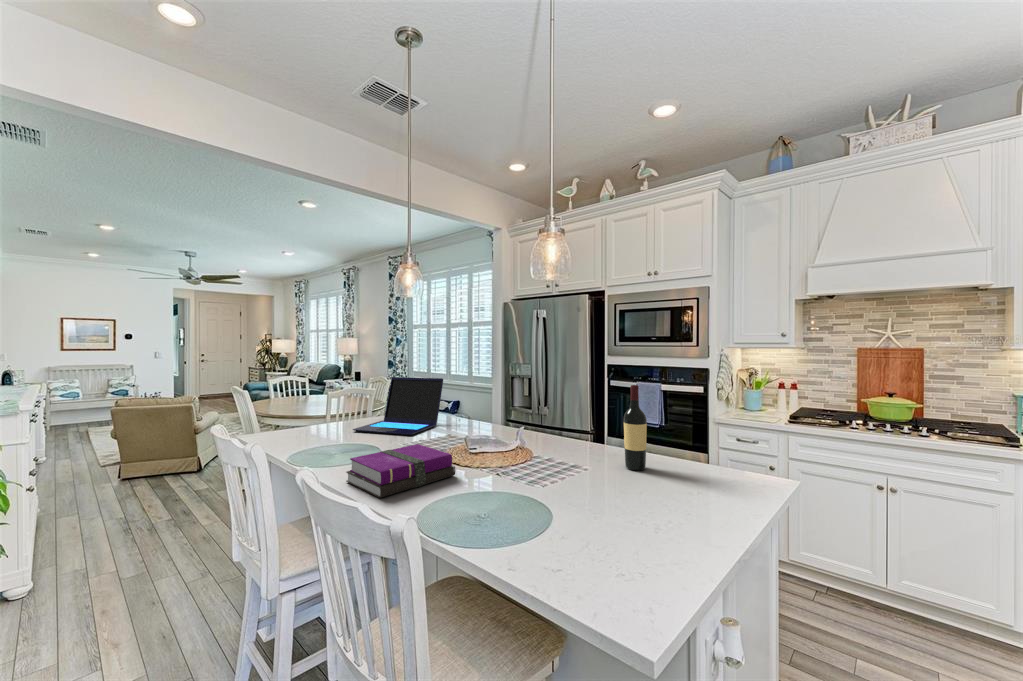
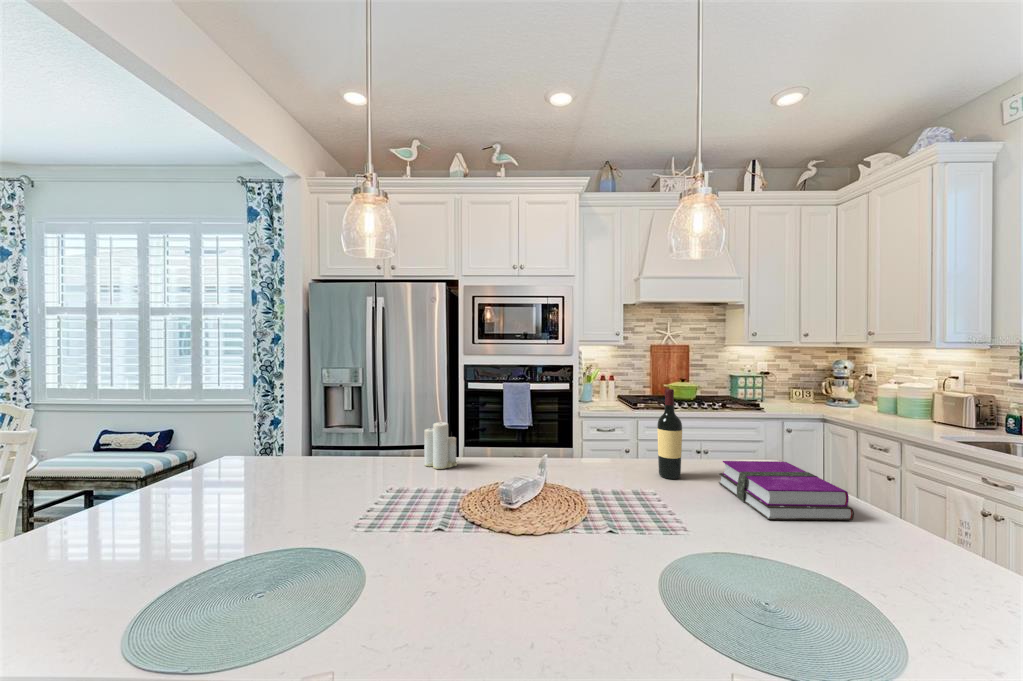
laptop: present [353,377,443,435] -> none [190,399,337,521]
candle: none [489,397,508,433] -> present [424,422,457,469]
hardback book: present [346,444,456,498] -> present [718,461,854,520]

